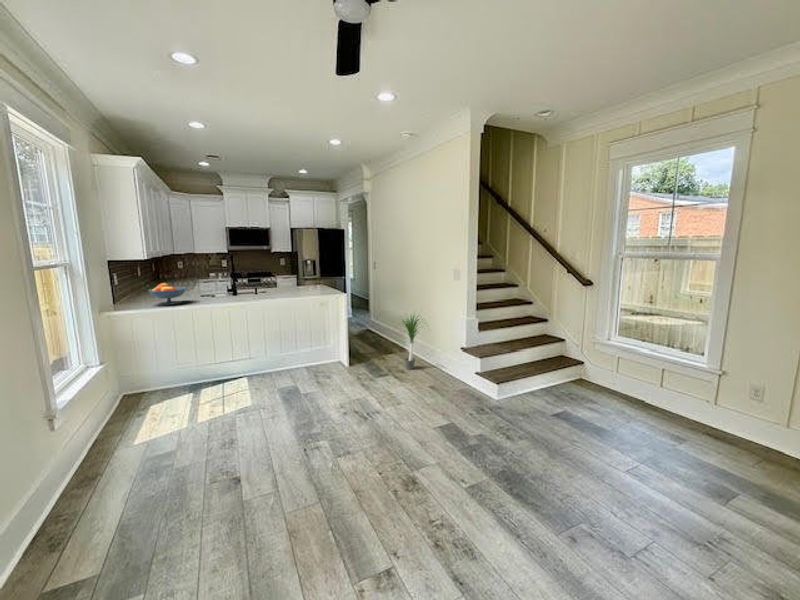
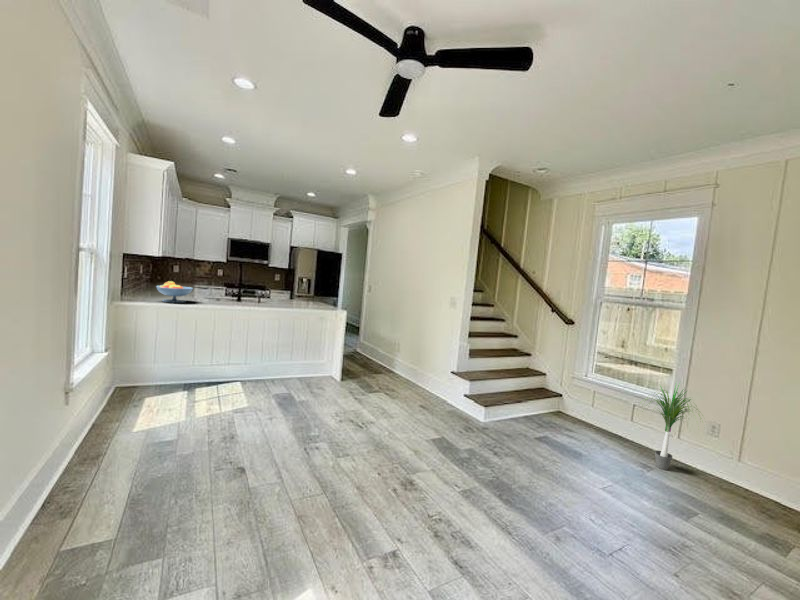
potted plant: present [403,315,419,369] -> present [652,385,691,470]

